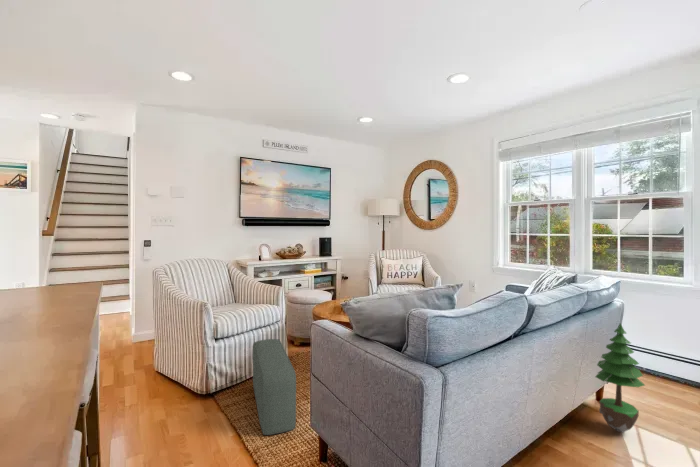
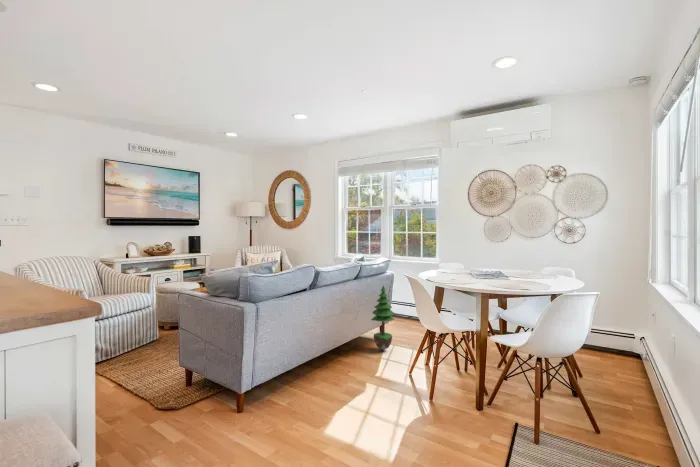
pouf: present [252,339,296,435] -> none [127,318,167,380]

